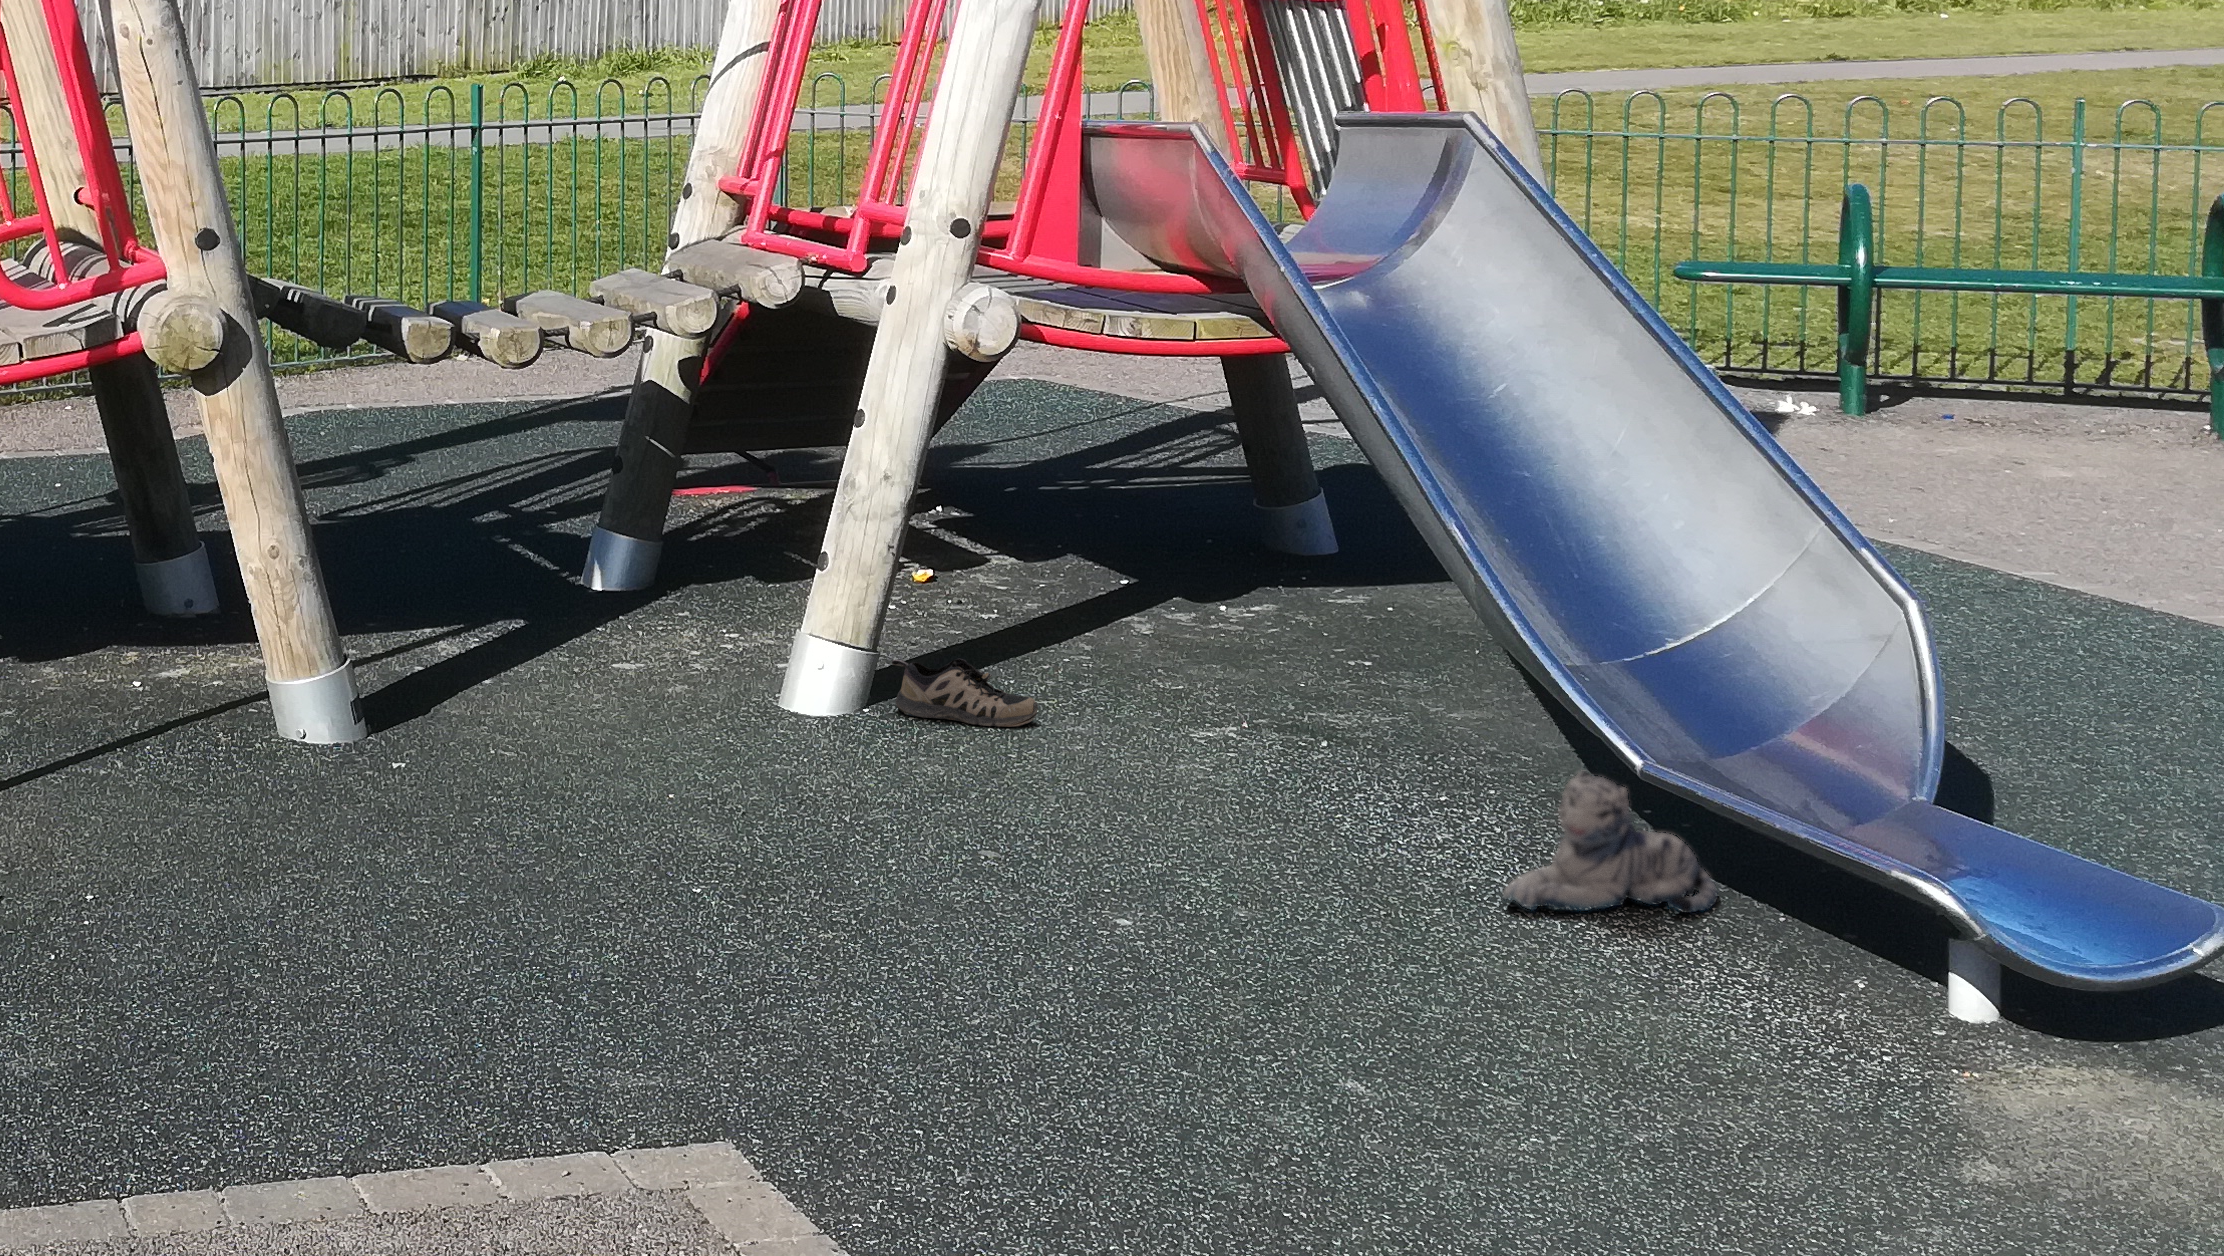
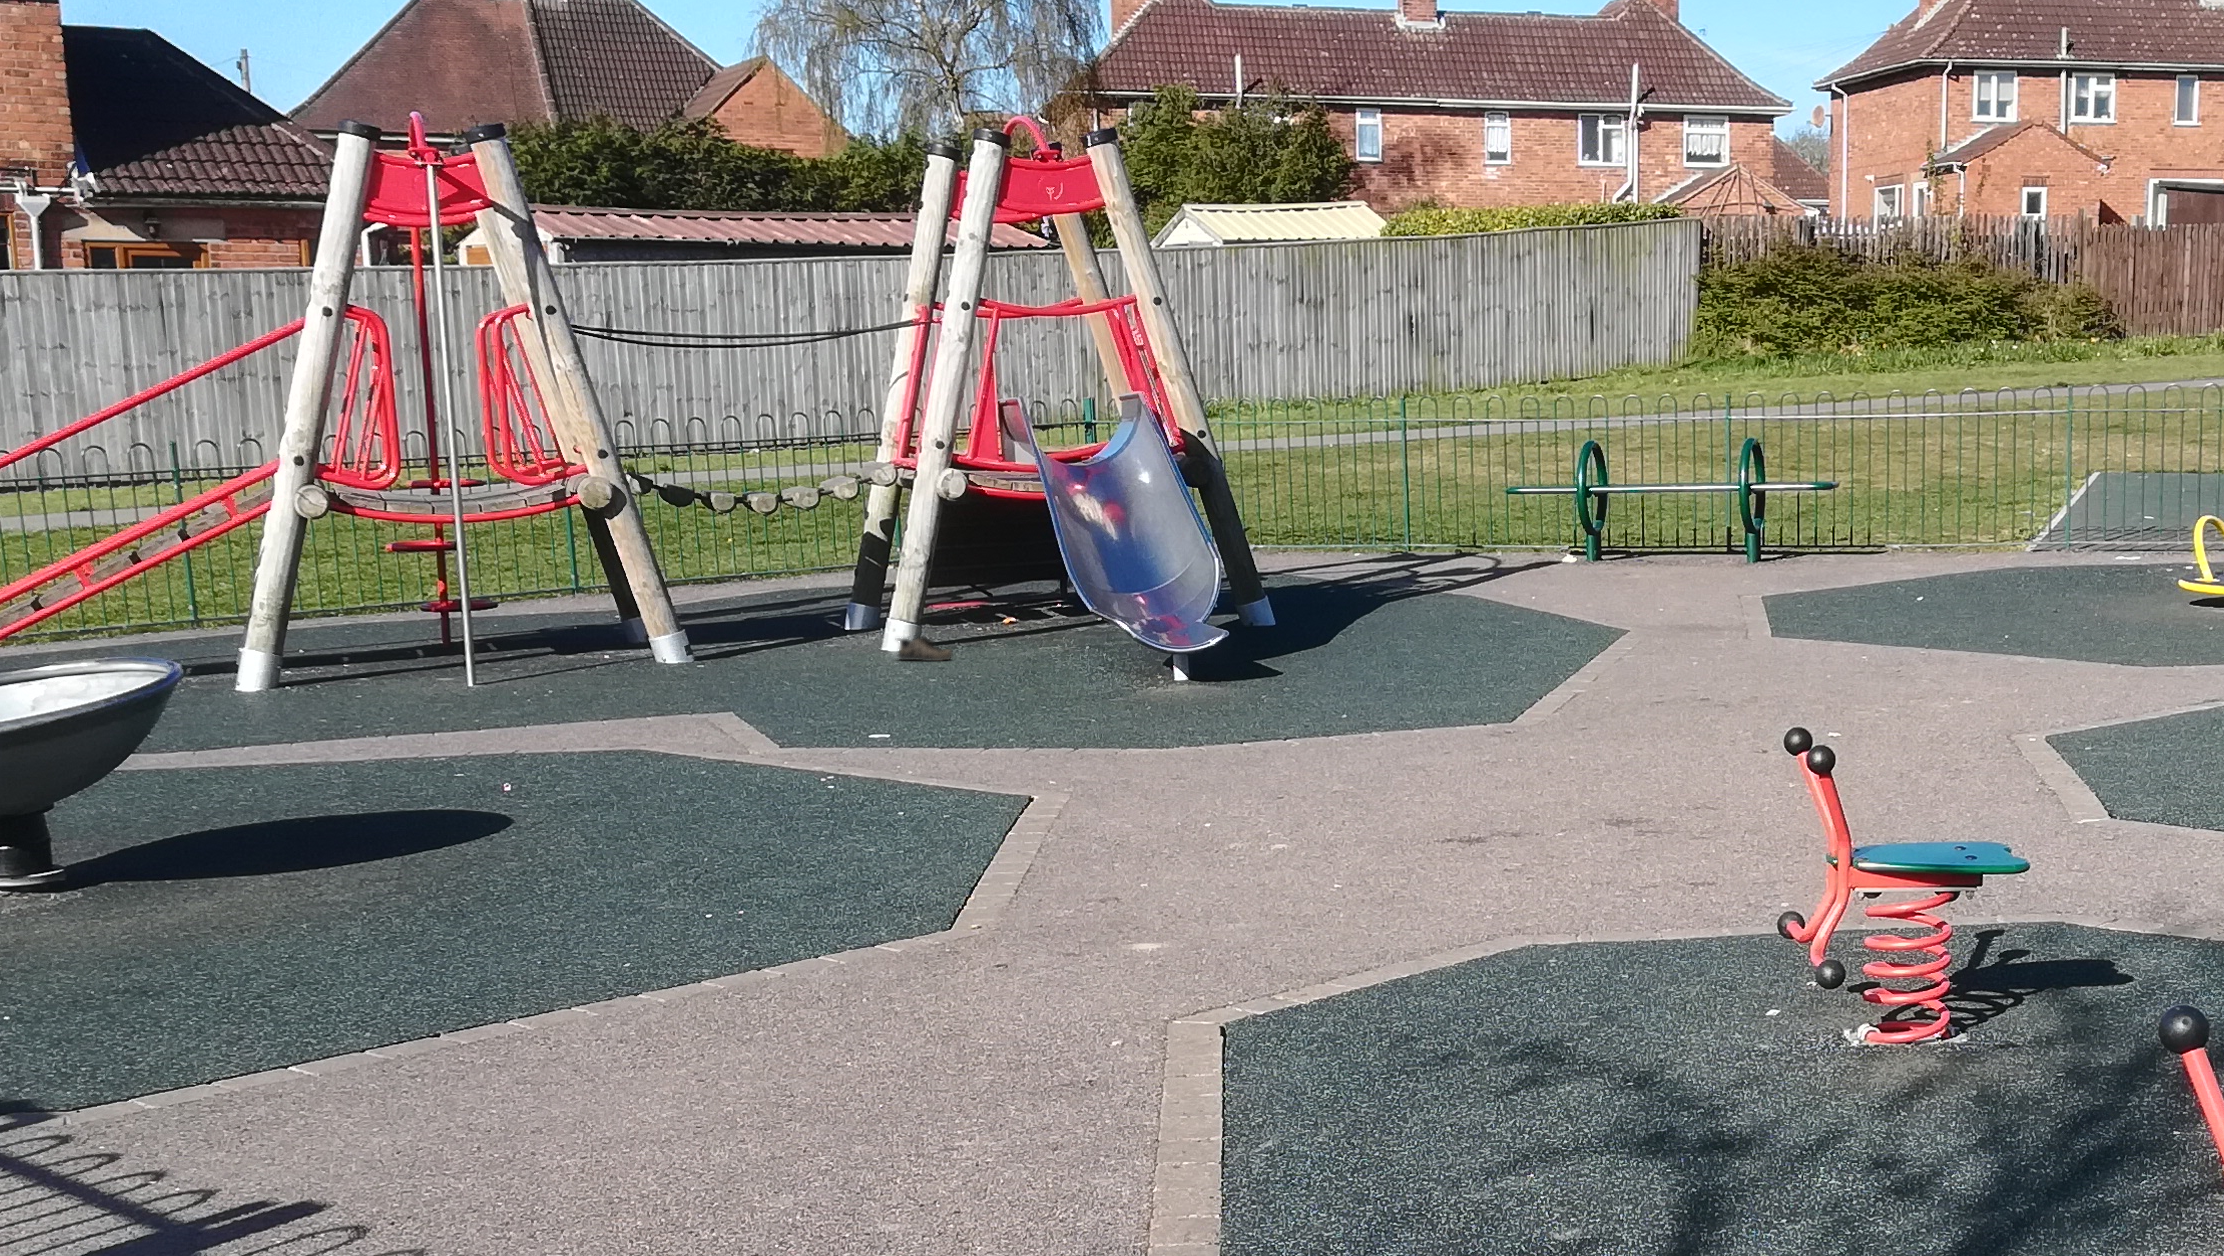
plush toy: present [1503,771,1718,913] -> none [1038,634,1126,683]

